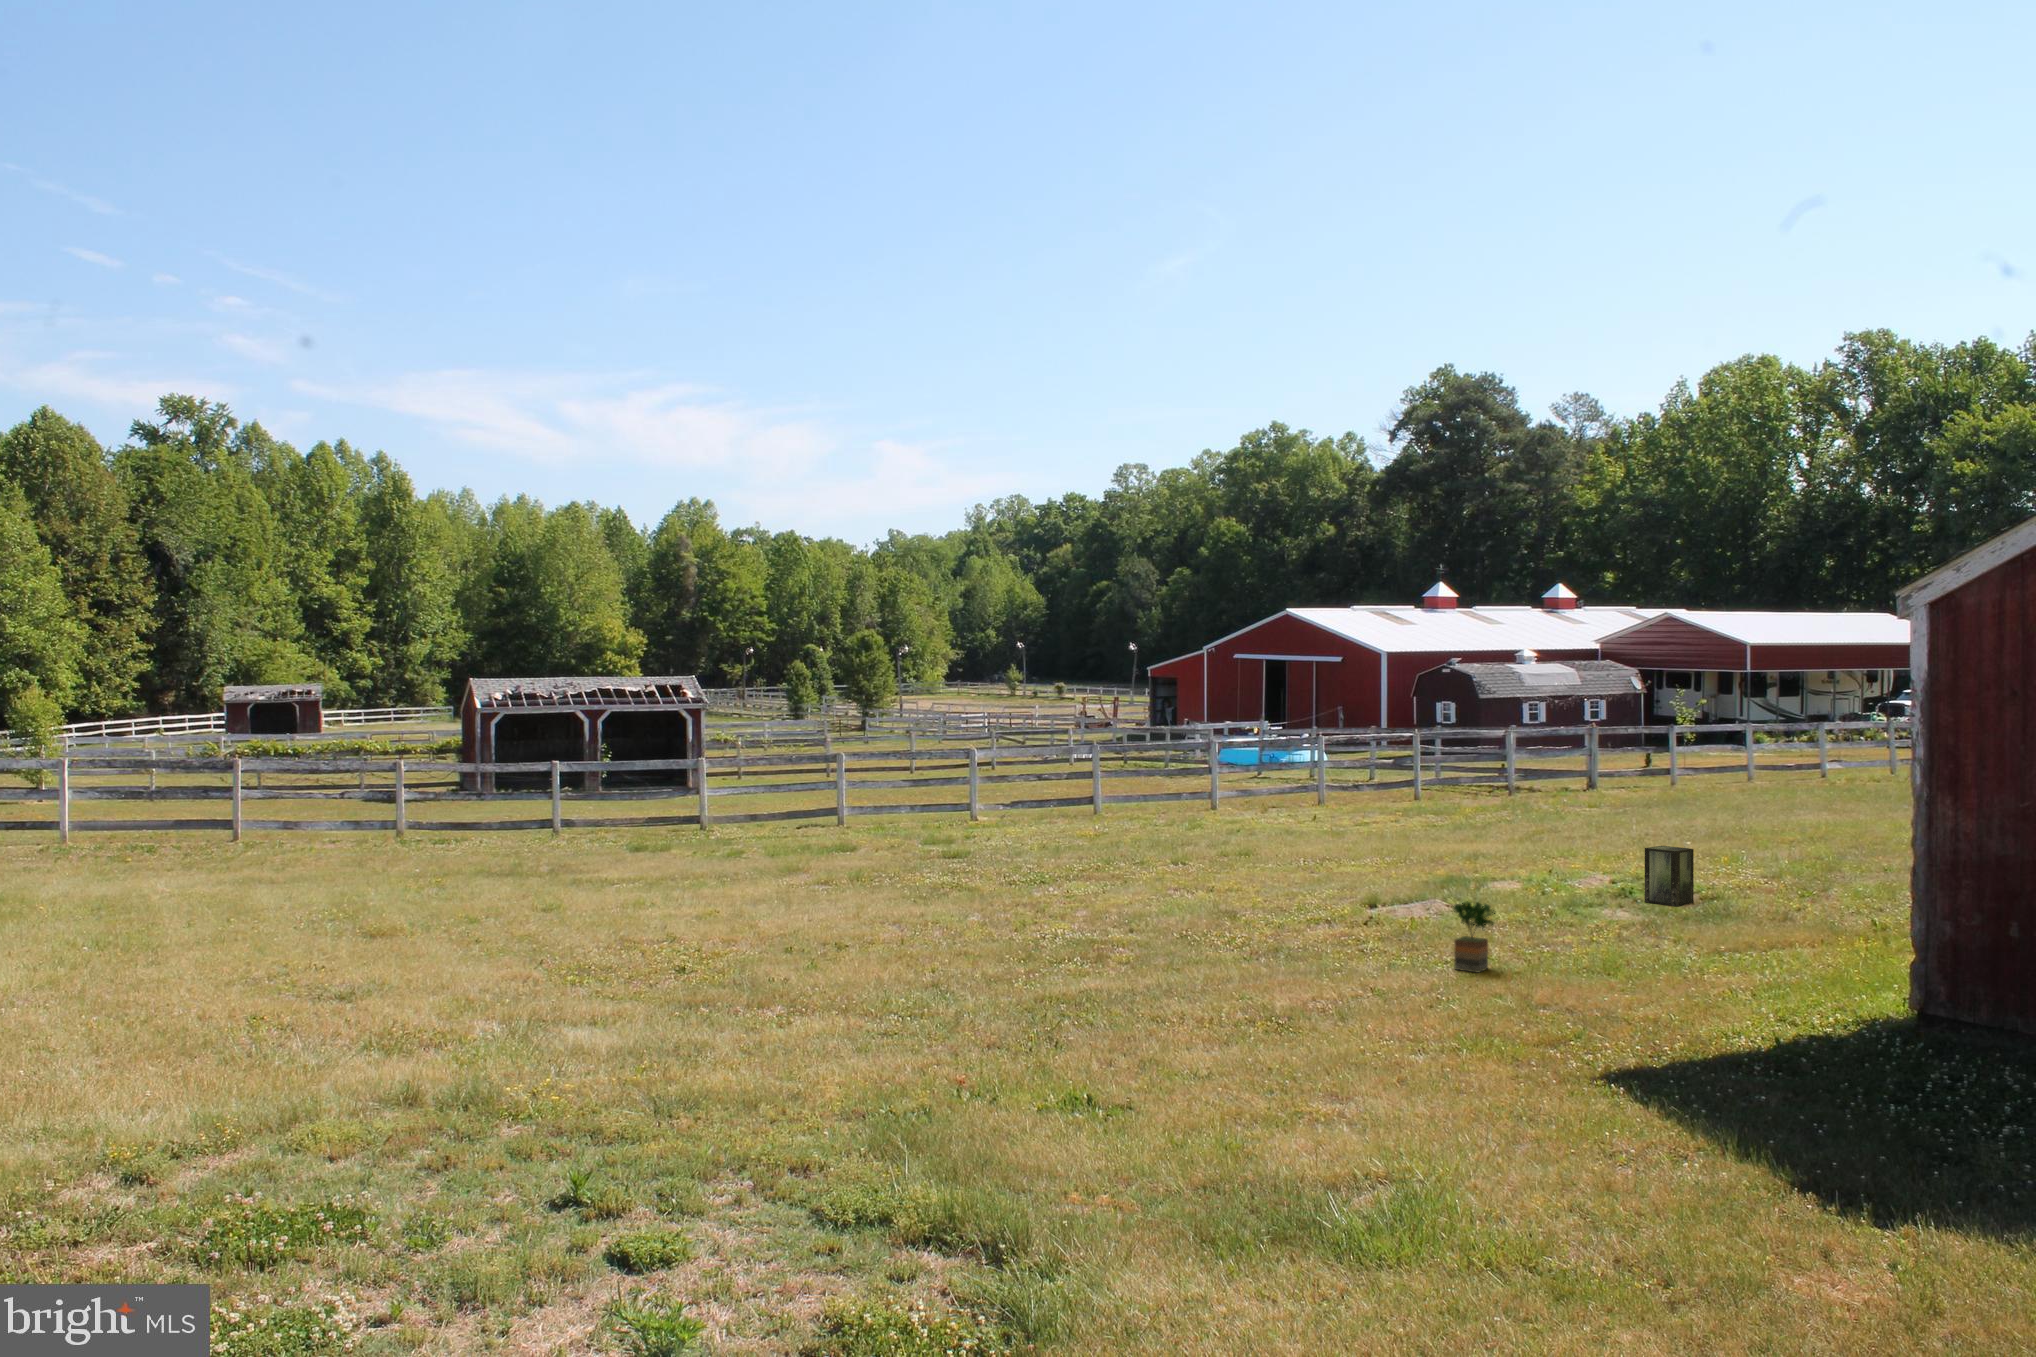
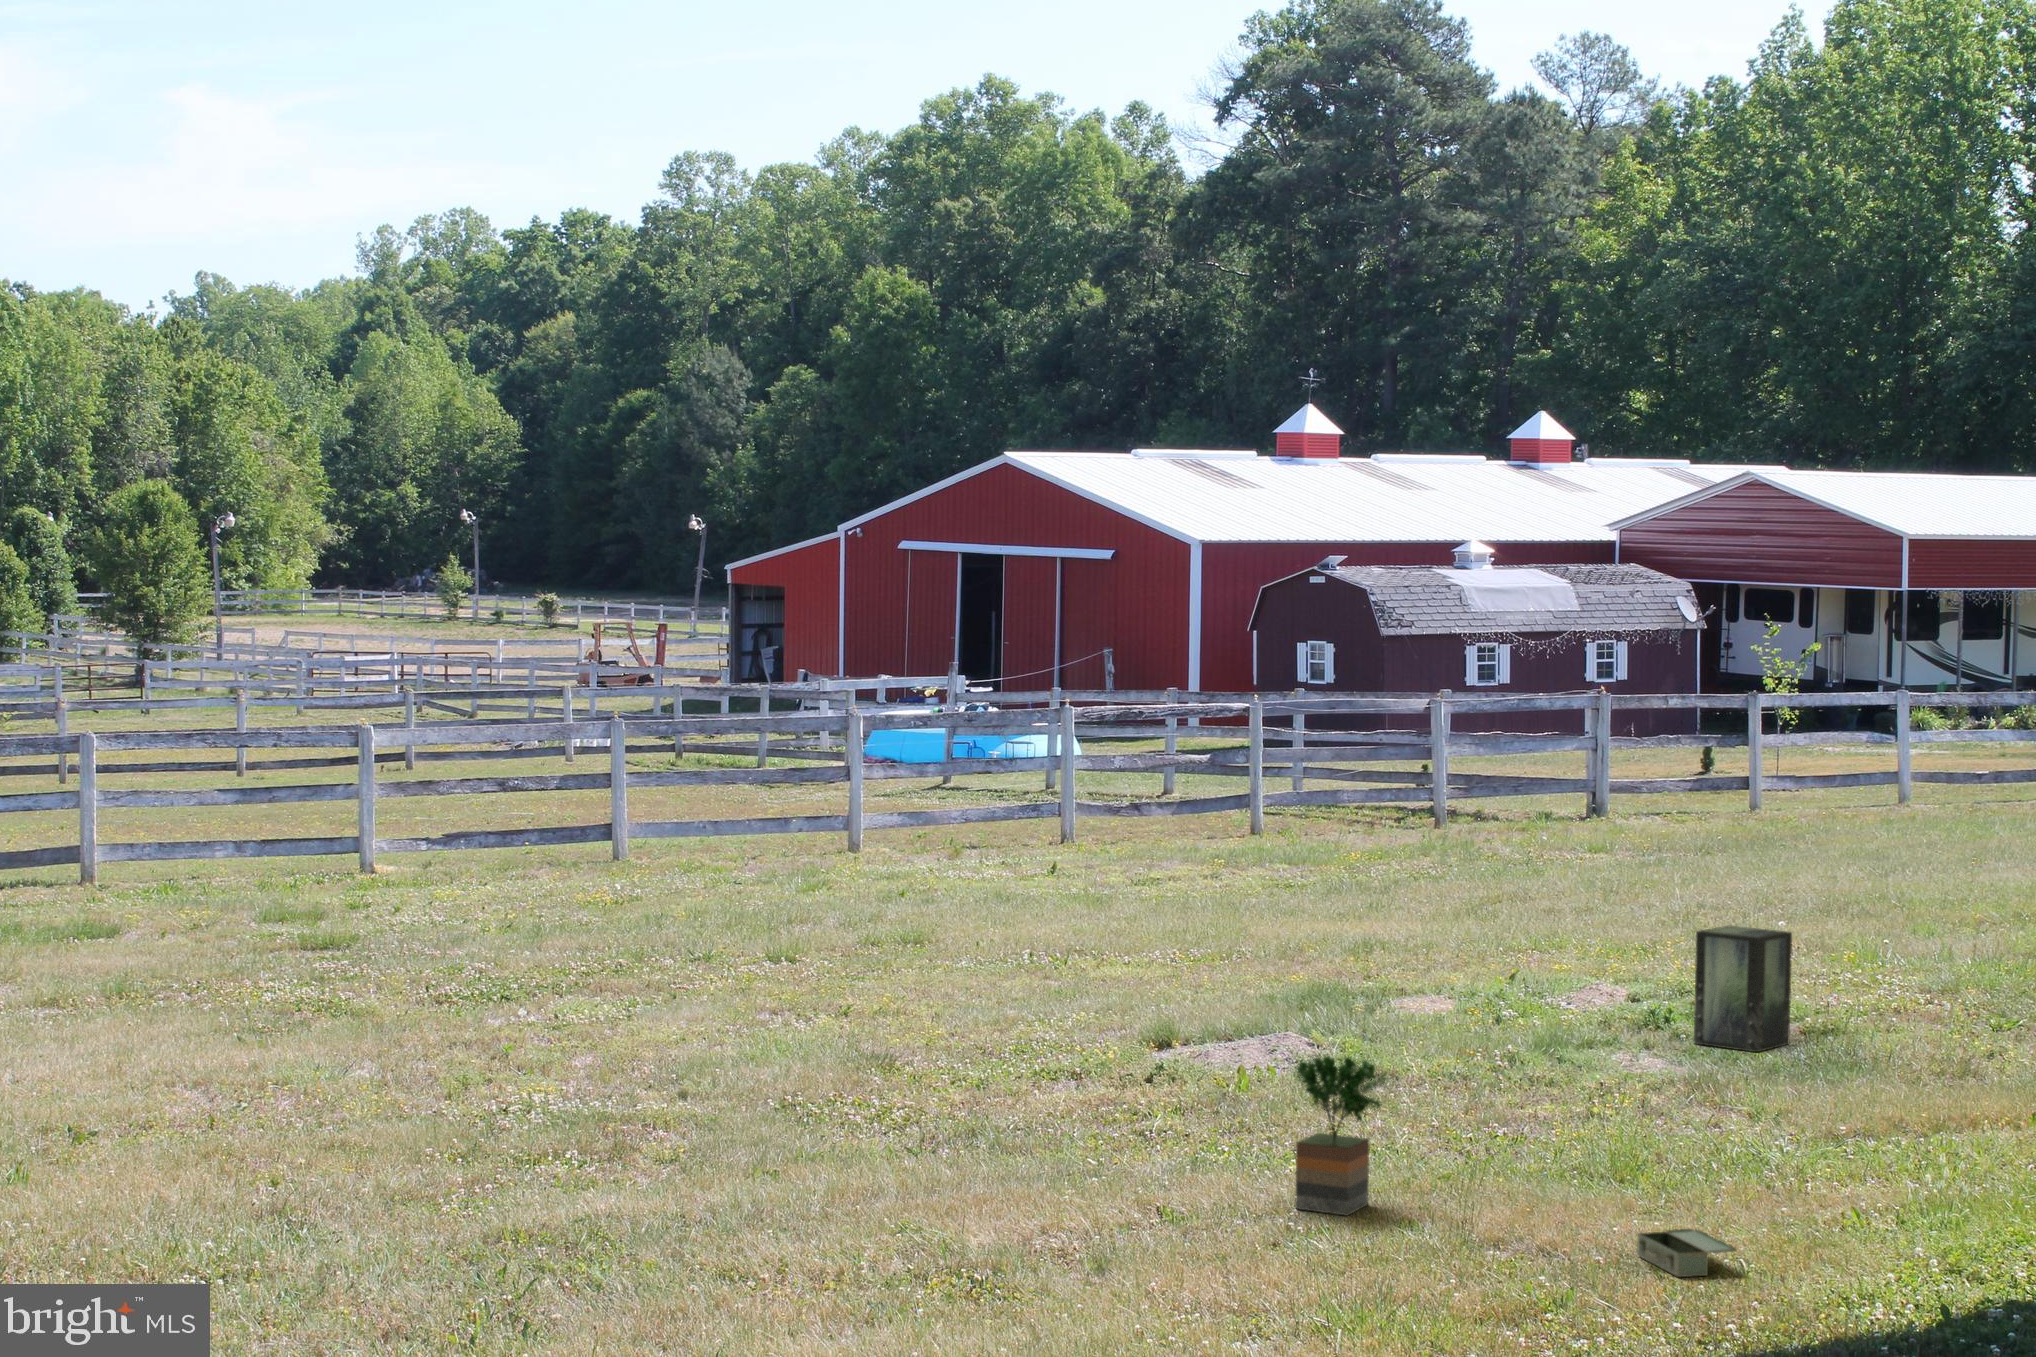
toolbox: none [1616,980,1663,1001] -> present [1637,1229,1736,1277]

